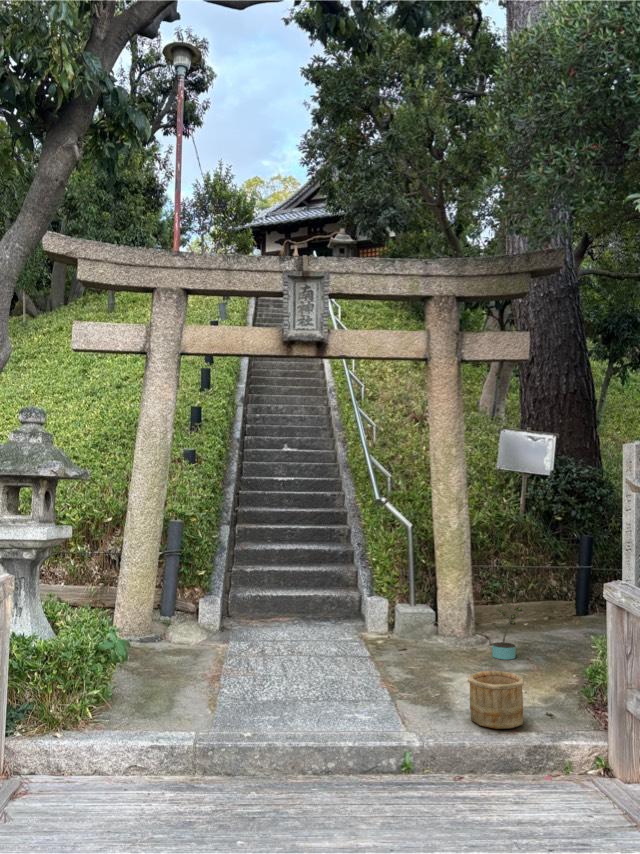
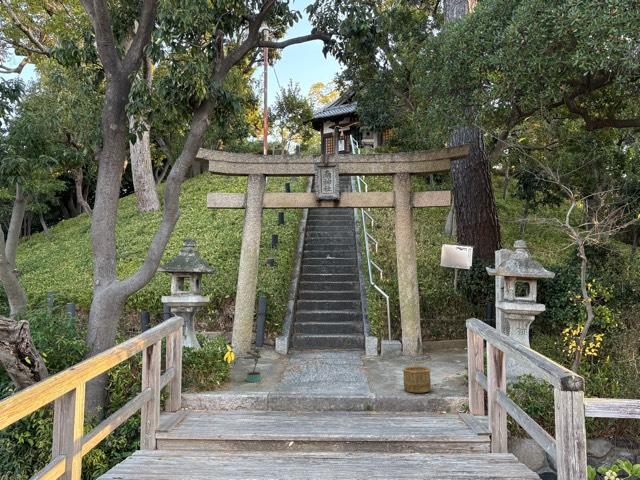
potted plant: present [483,583,522,660] -> present [246,336,265,382]

